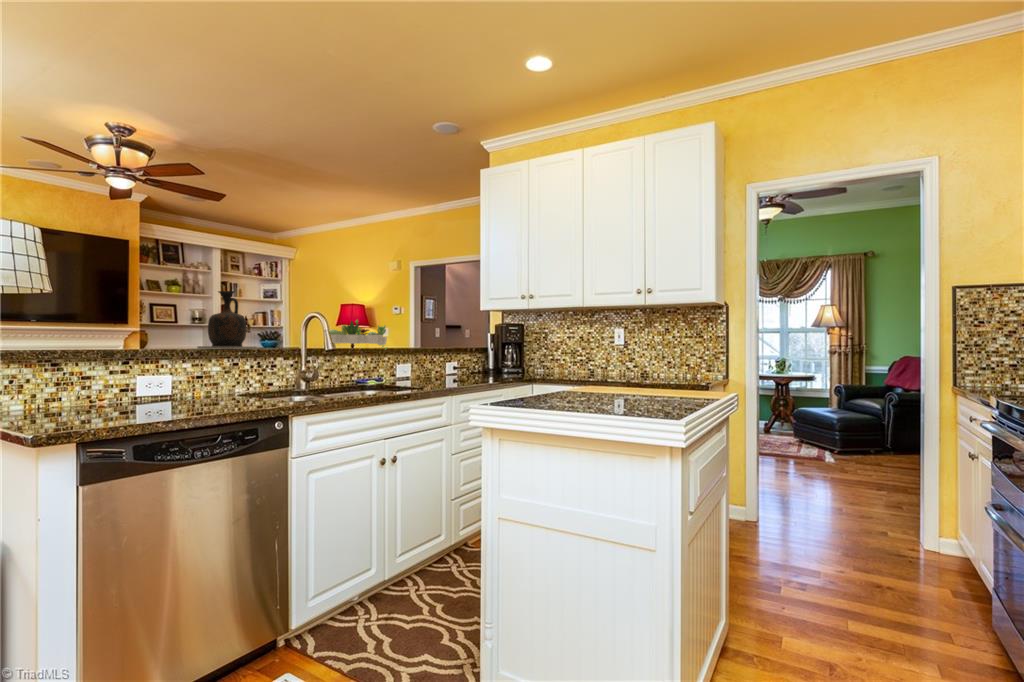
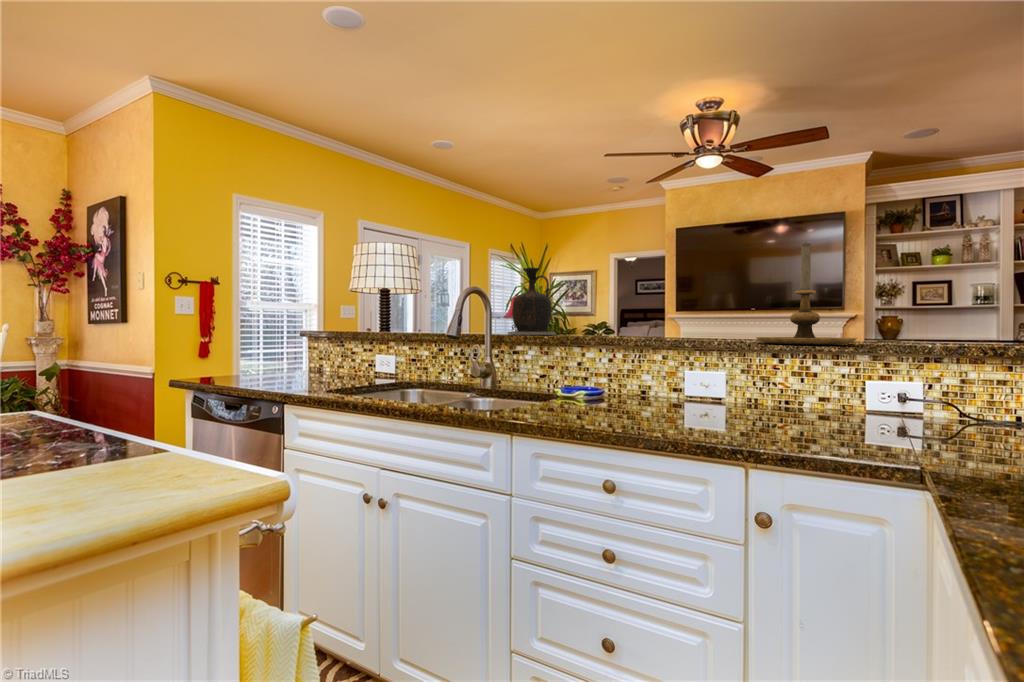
candle holder: none [411,308,448,350] -> present [756,243,857,345]
succulent plant: present [329,320,387,350] -> none [549,285,668,339]

